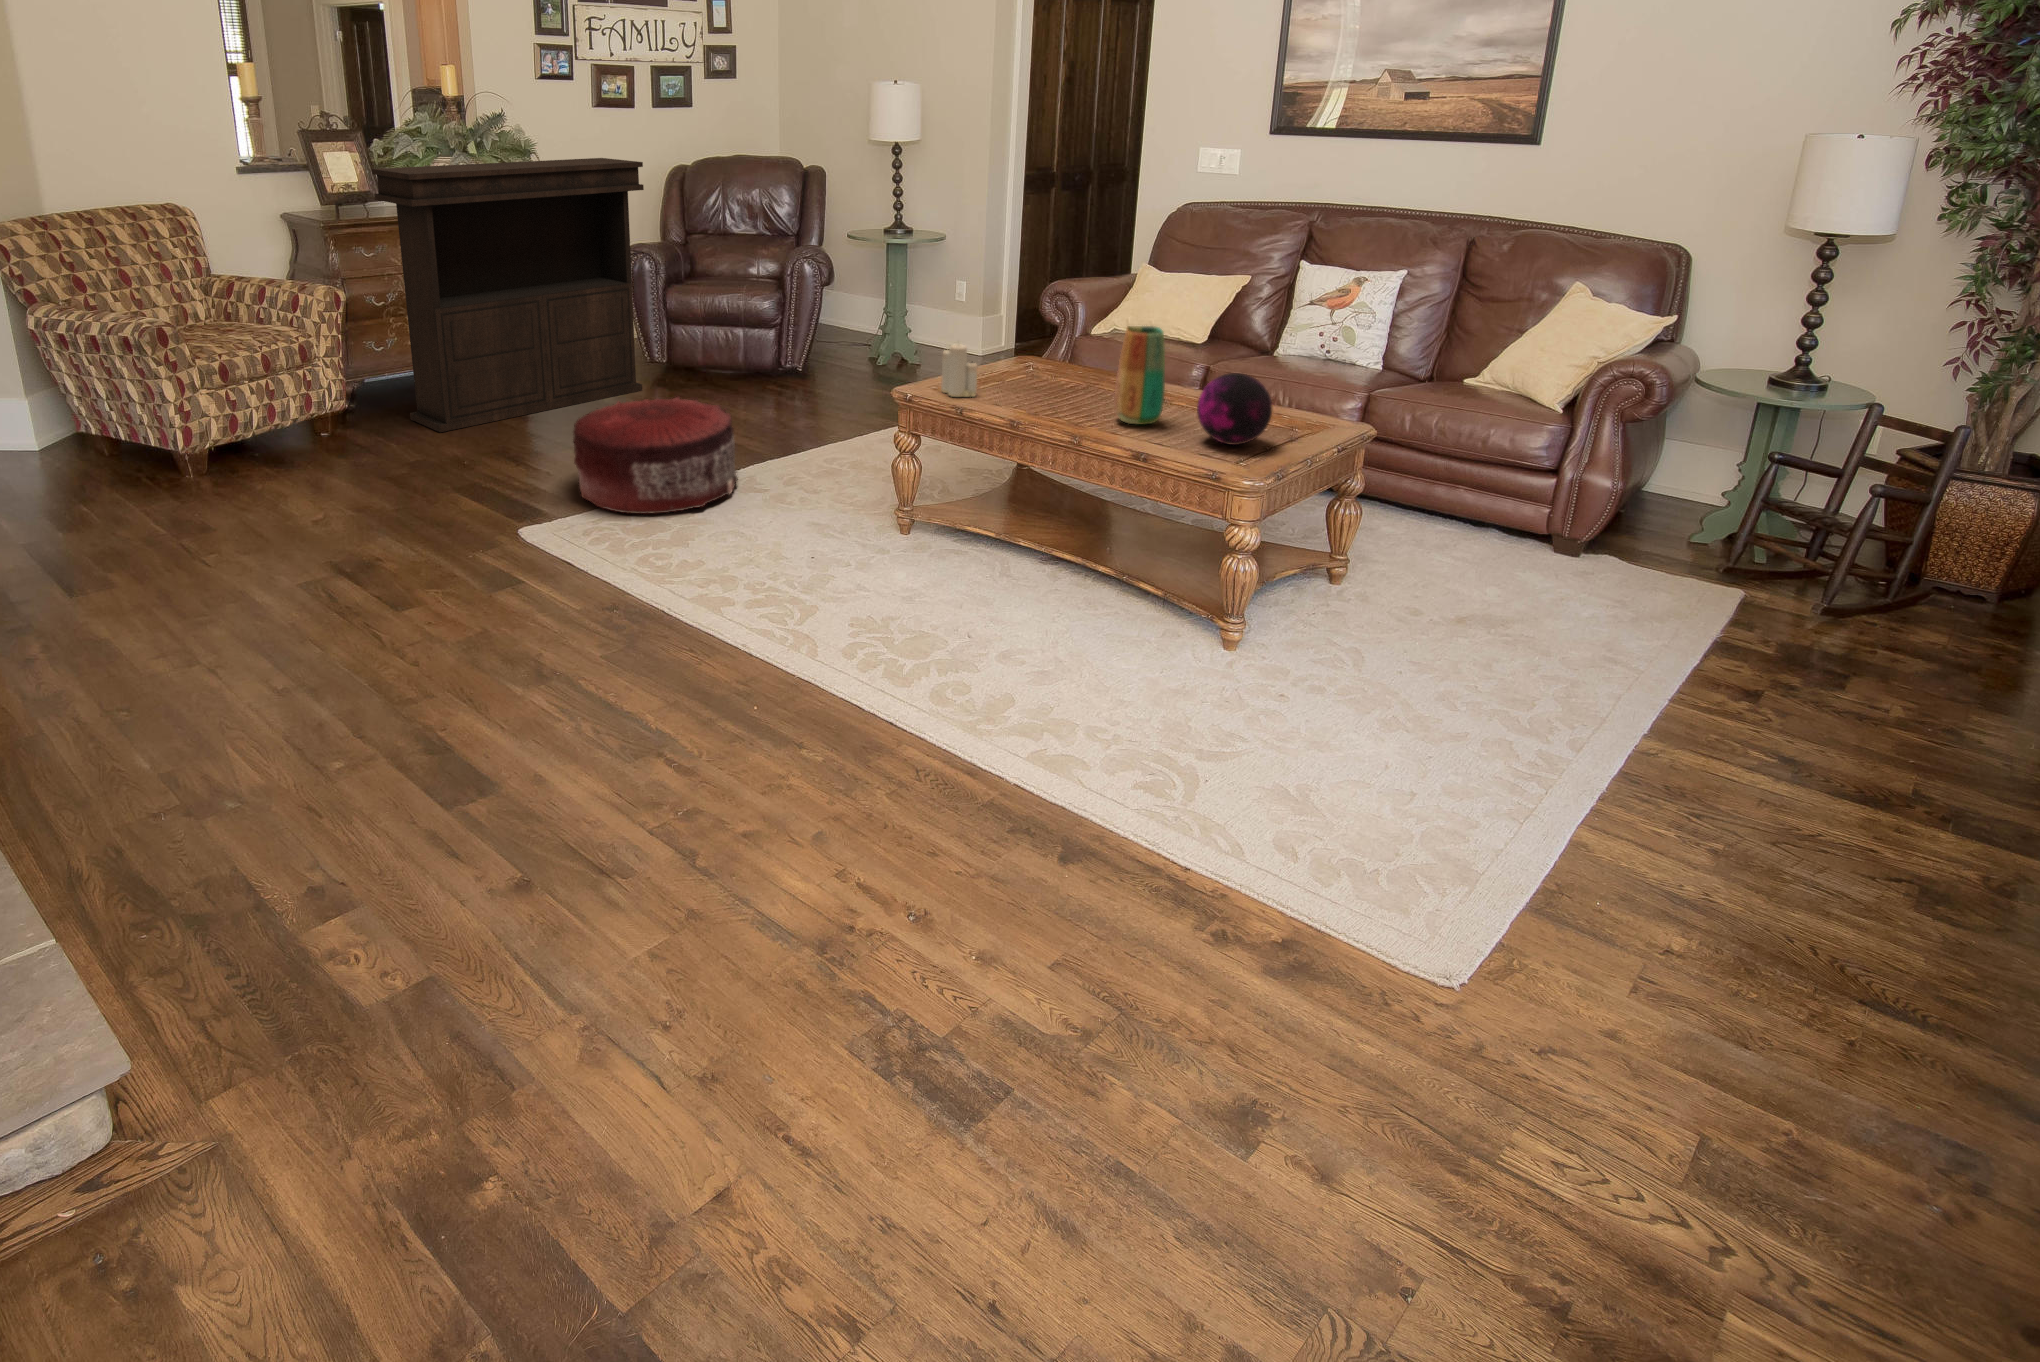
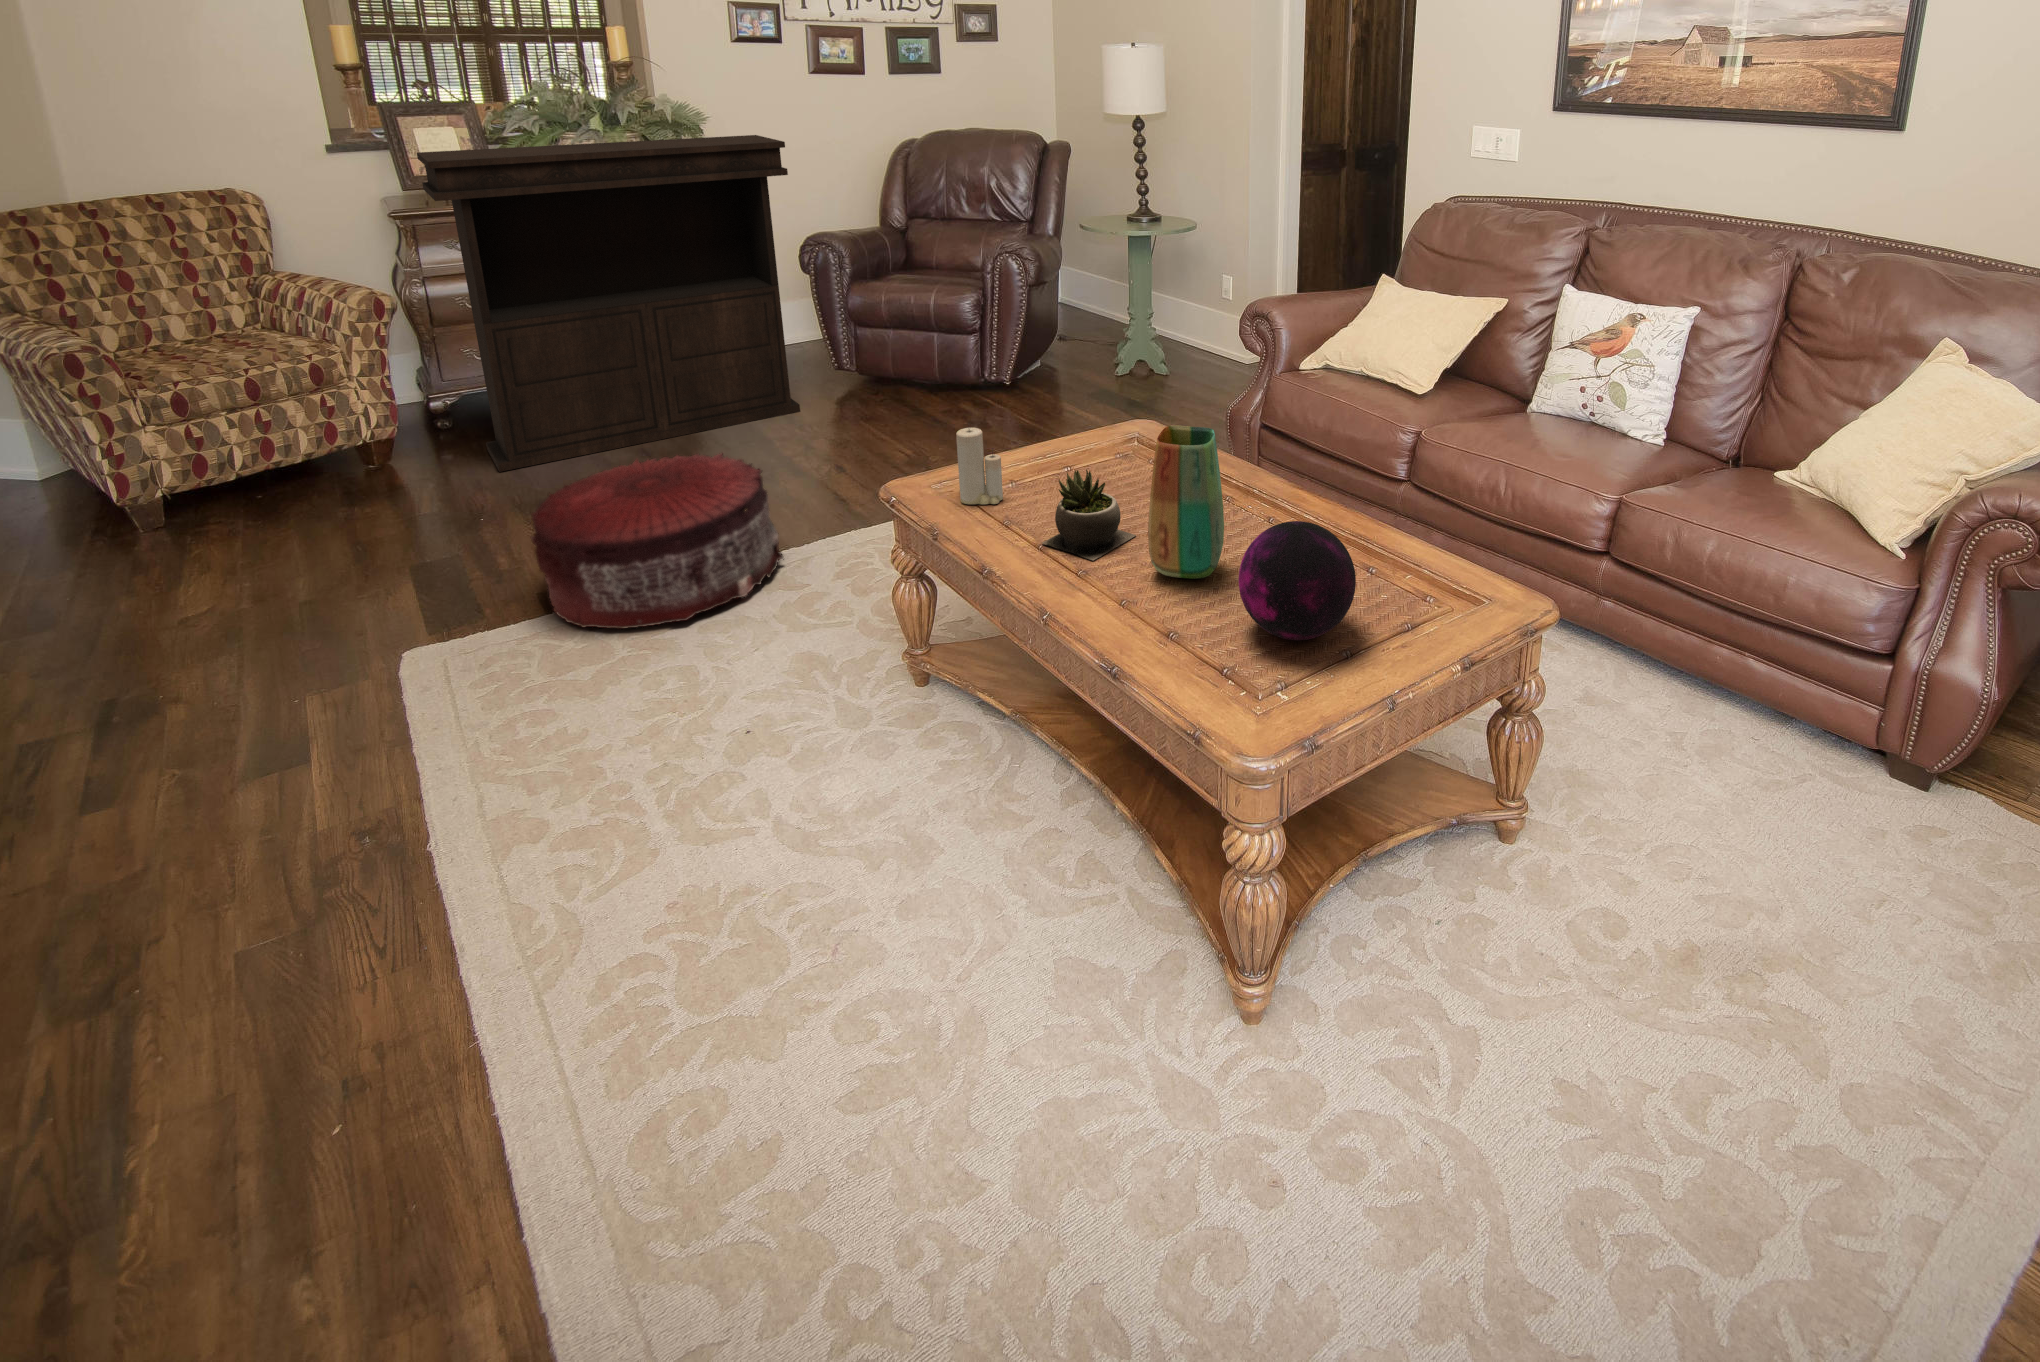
succulent plant: none [1029,362,1086,419] -> present [1042,469,1136,560]

